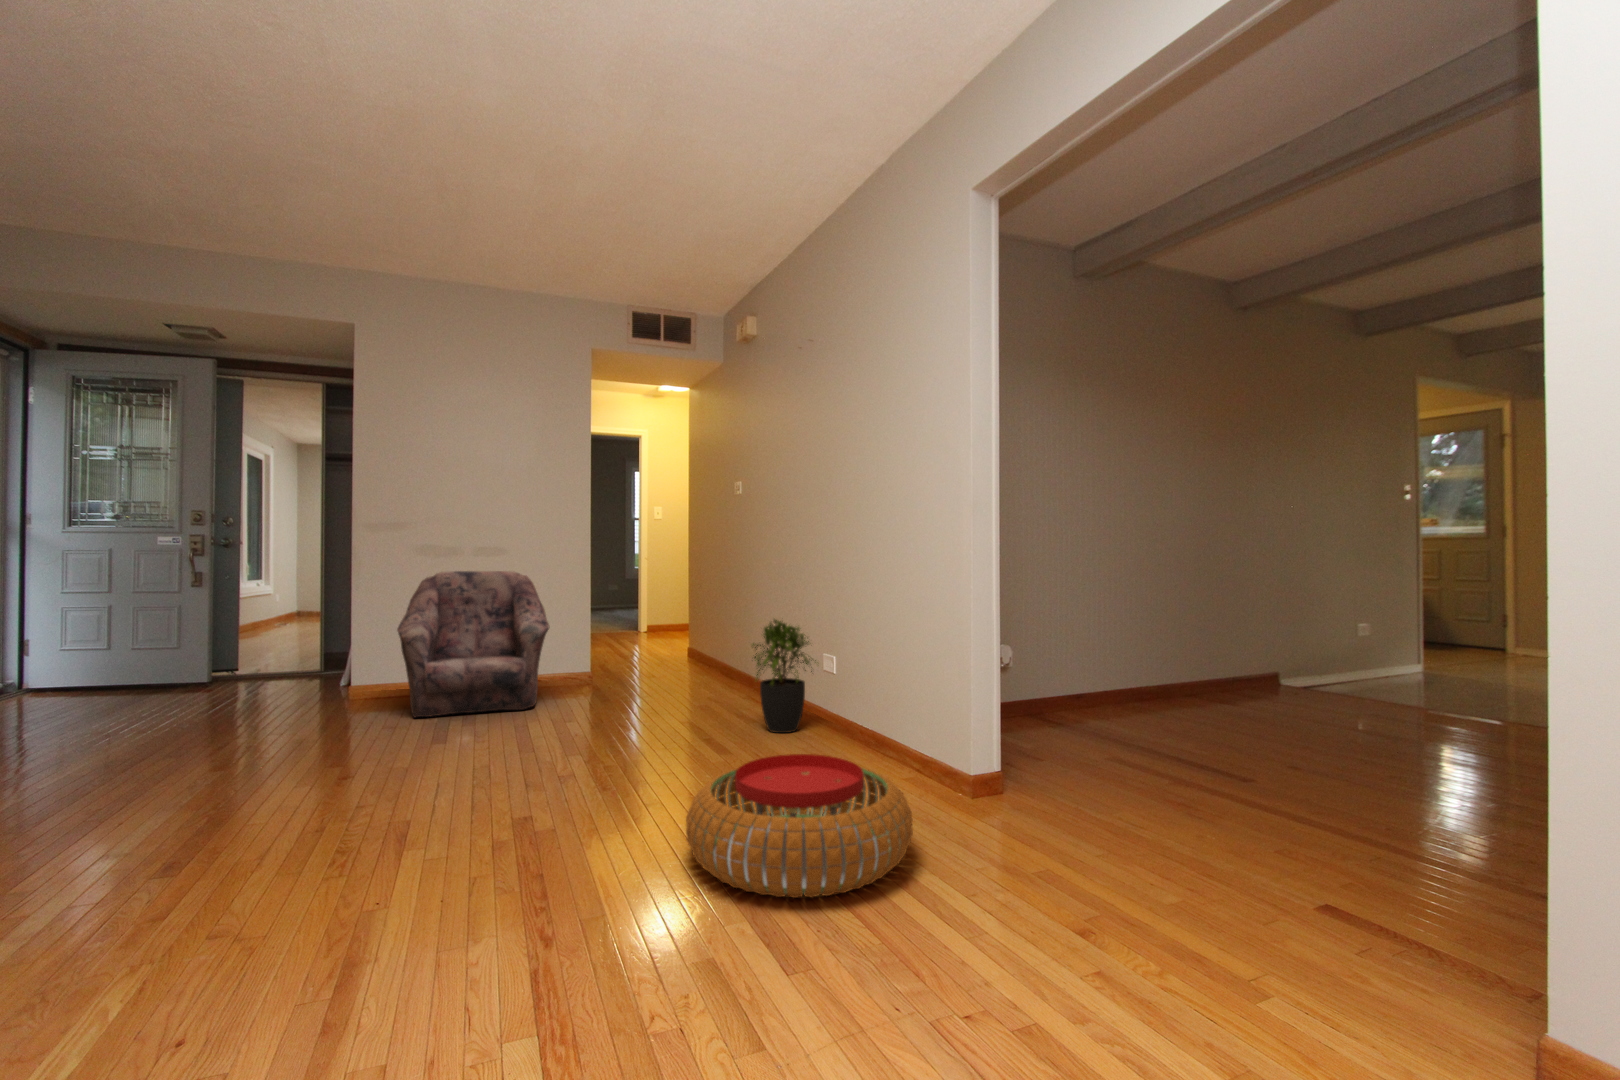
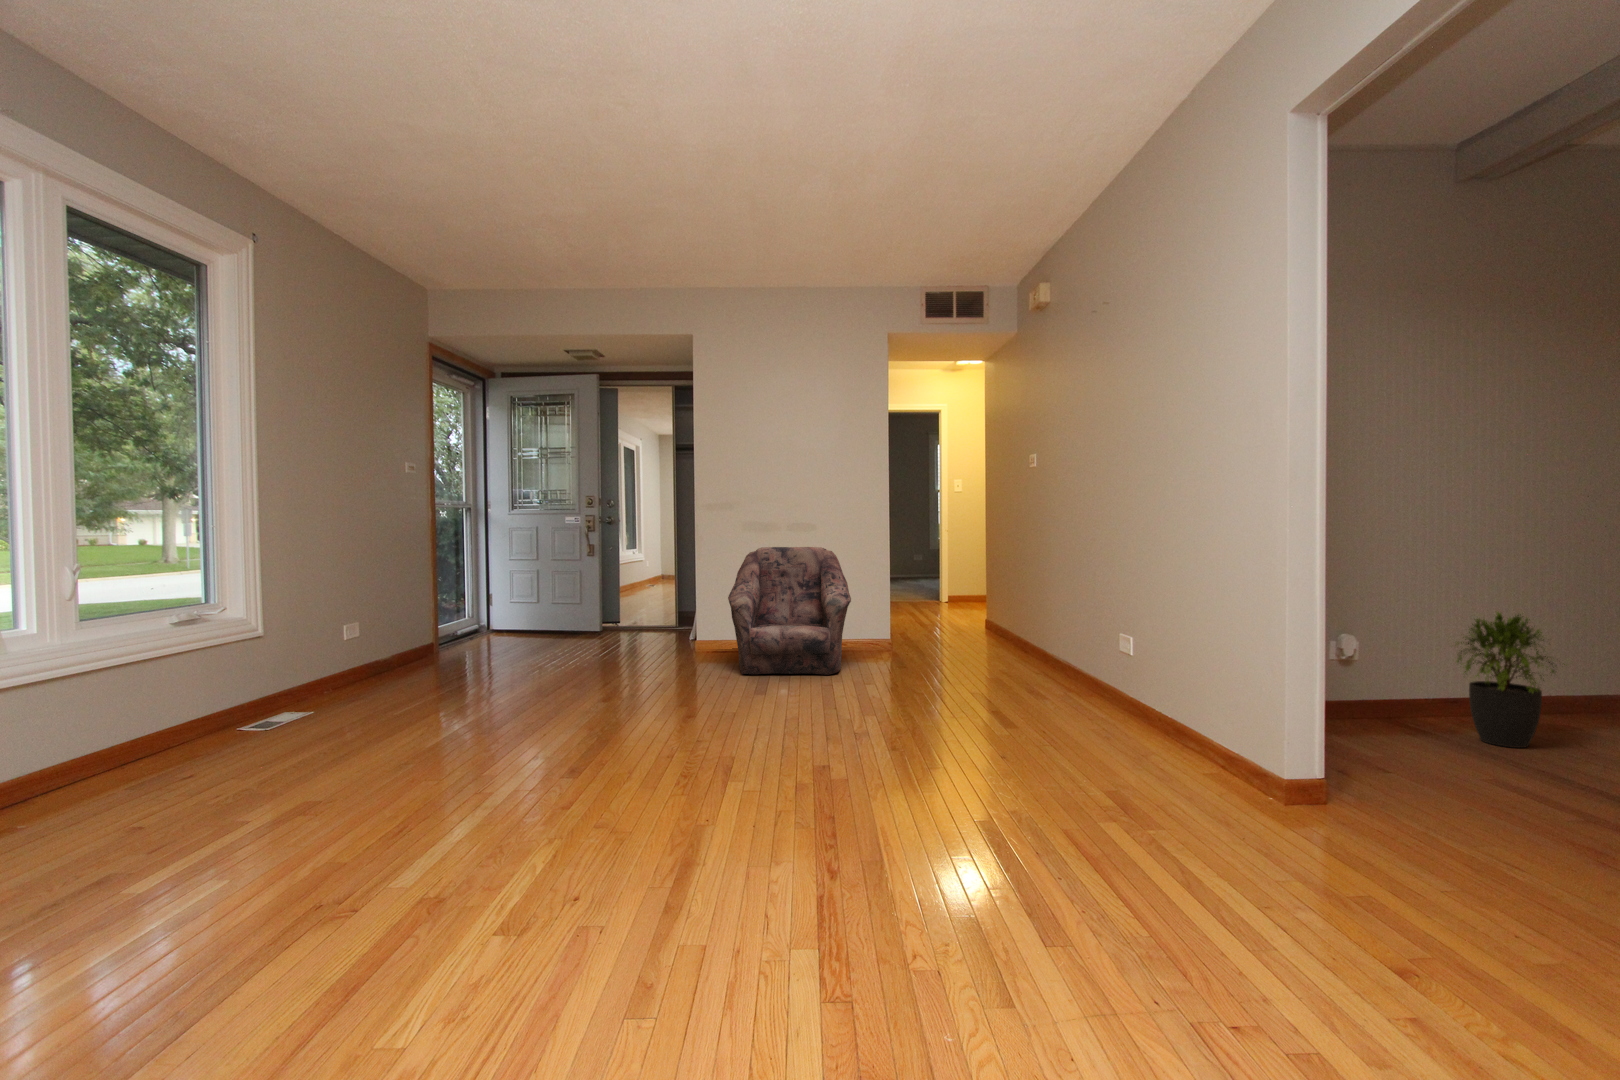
potted plant: present [752,619,816,733] -> present [1456,612,1565,748]
pouf: present [686,754,913,898] -> none [957,745,1194,888]

